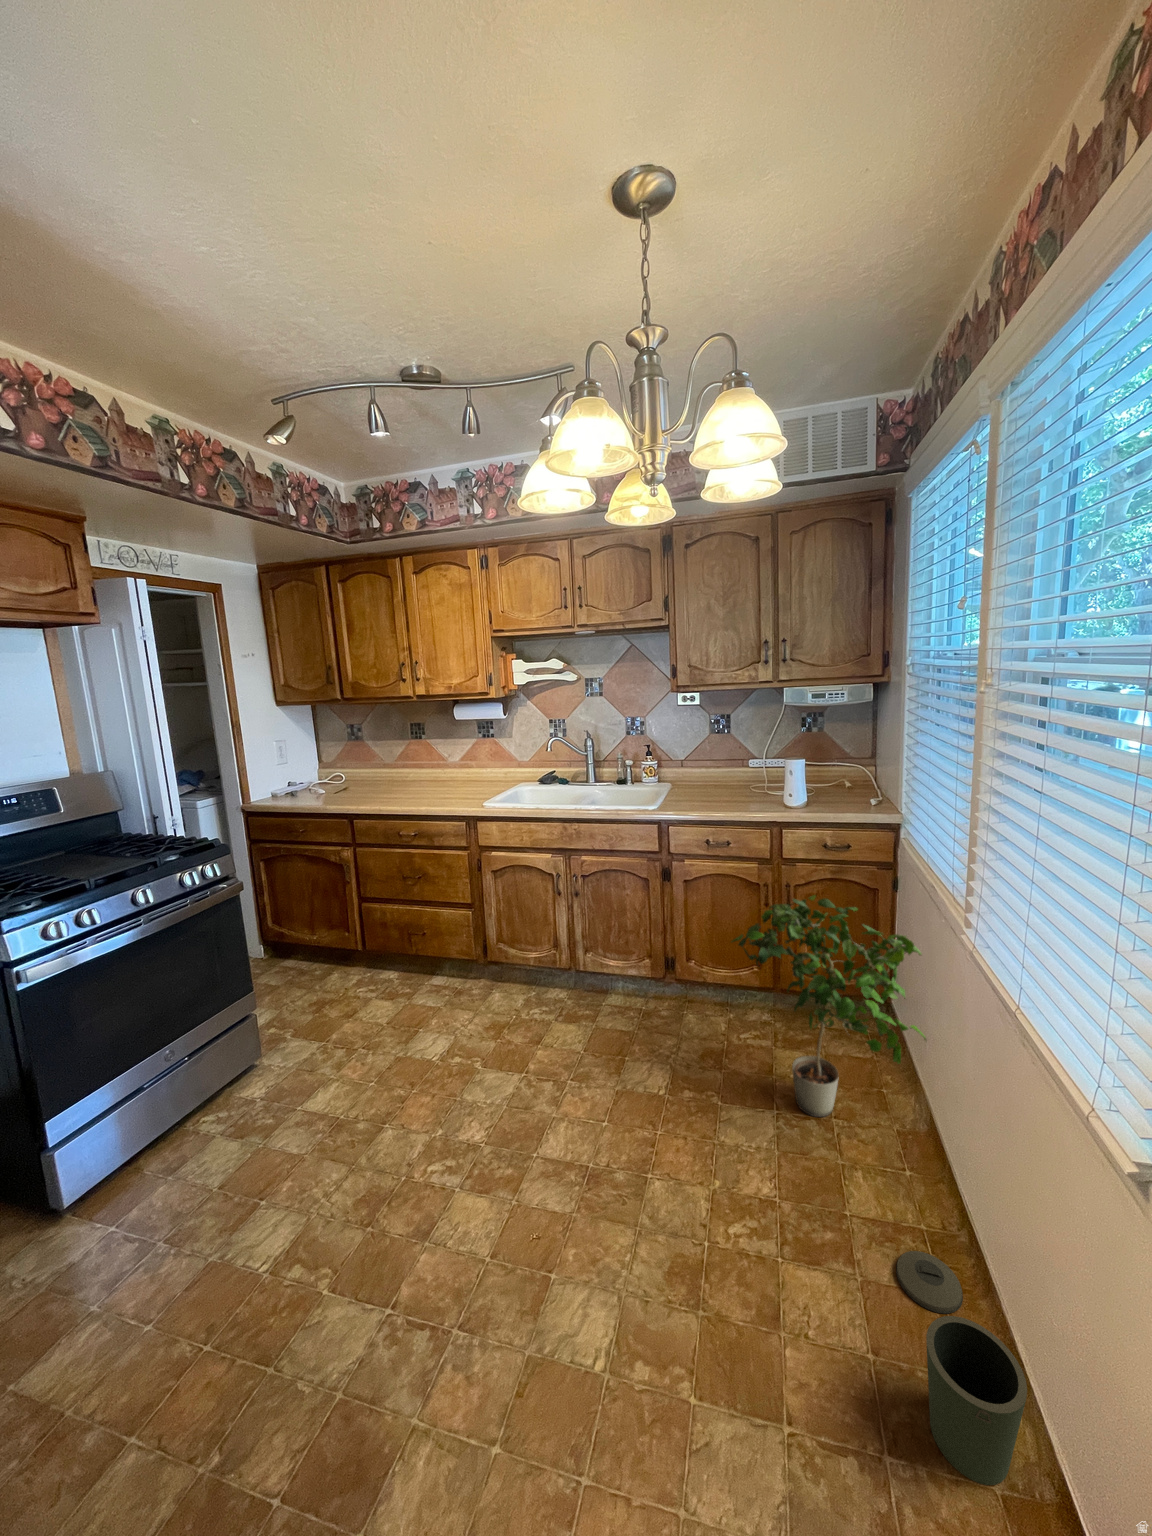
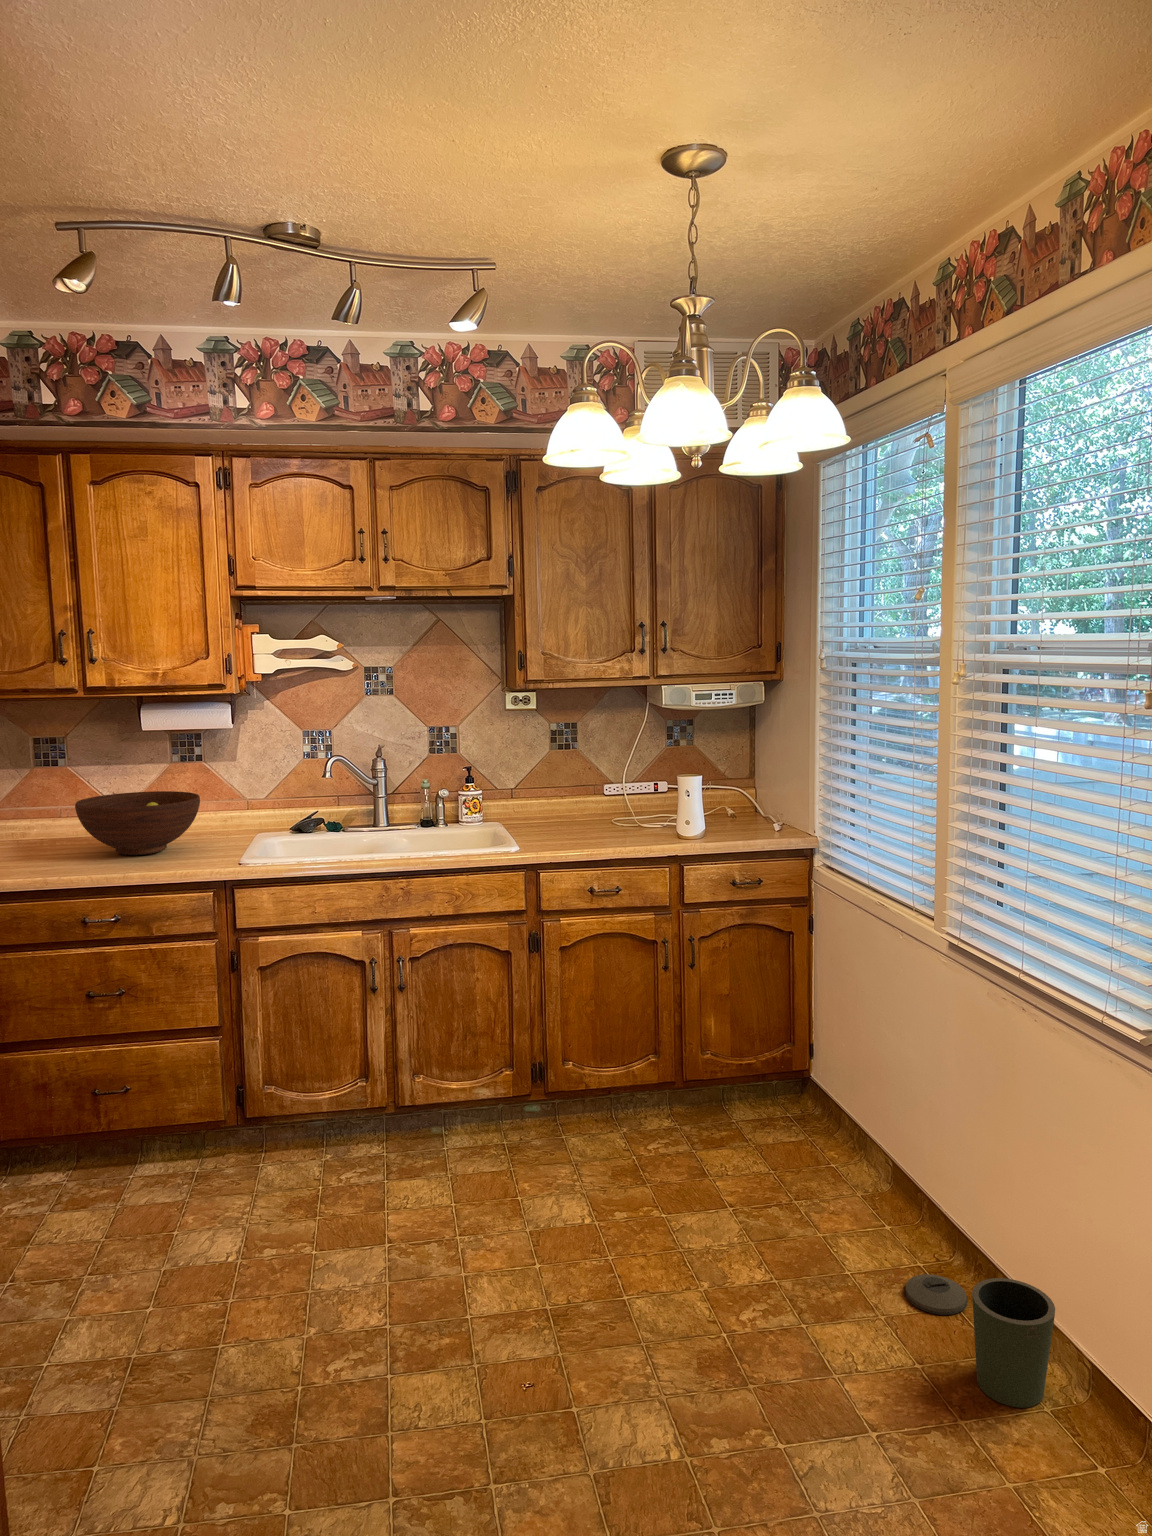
fruit bowl: none [409,756,478,794] -> present [75,791,200,855]
potted plant: present [731,895,927,1117] -> none [672,936,888,1199]

